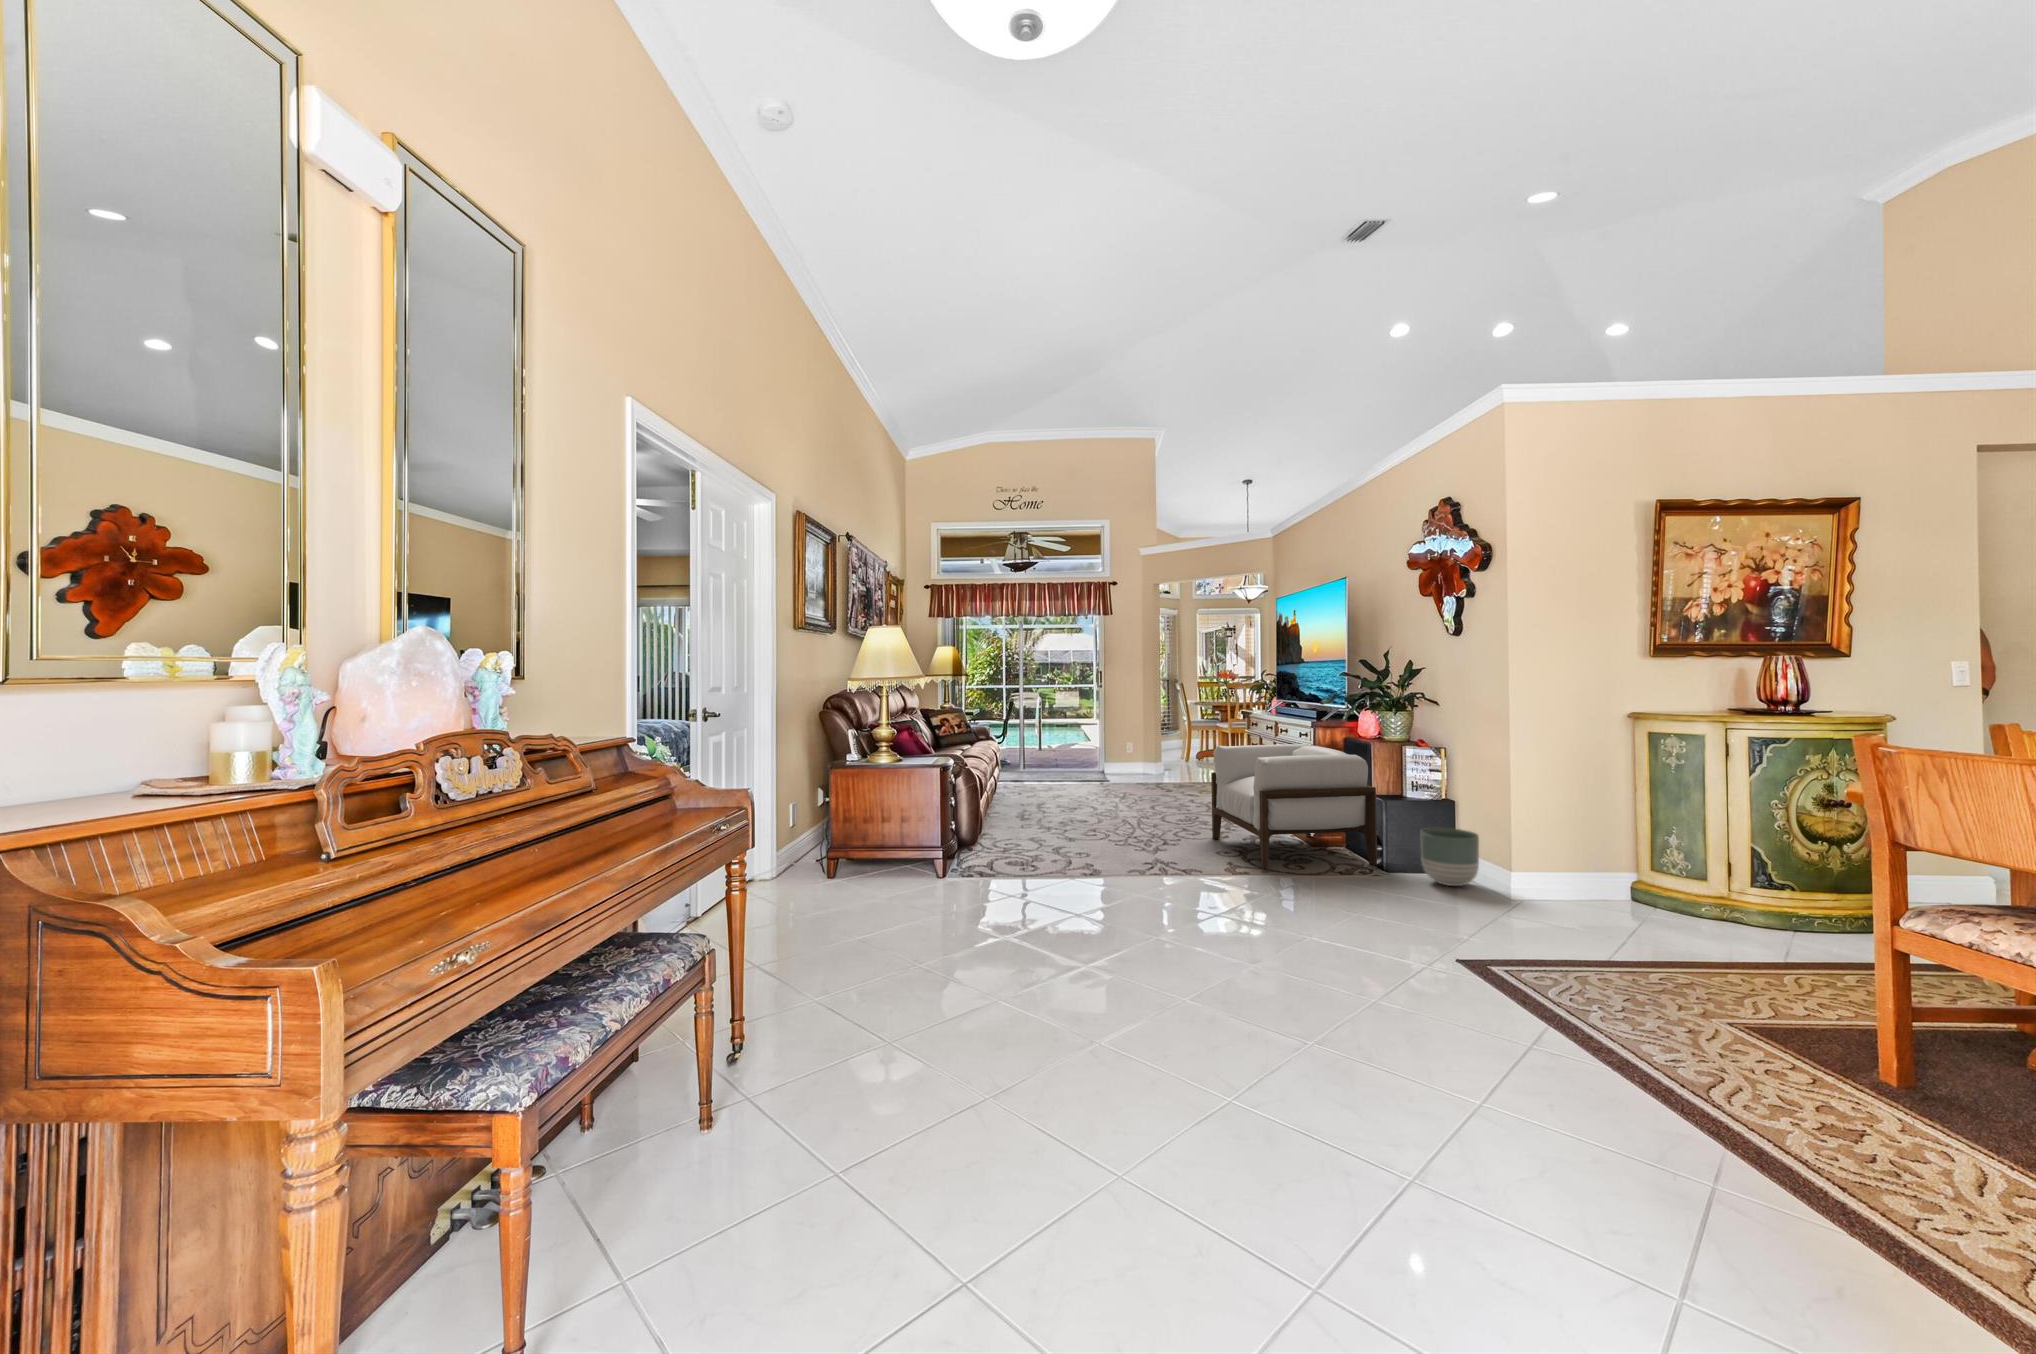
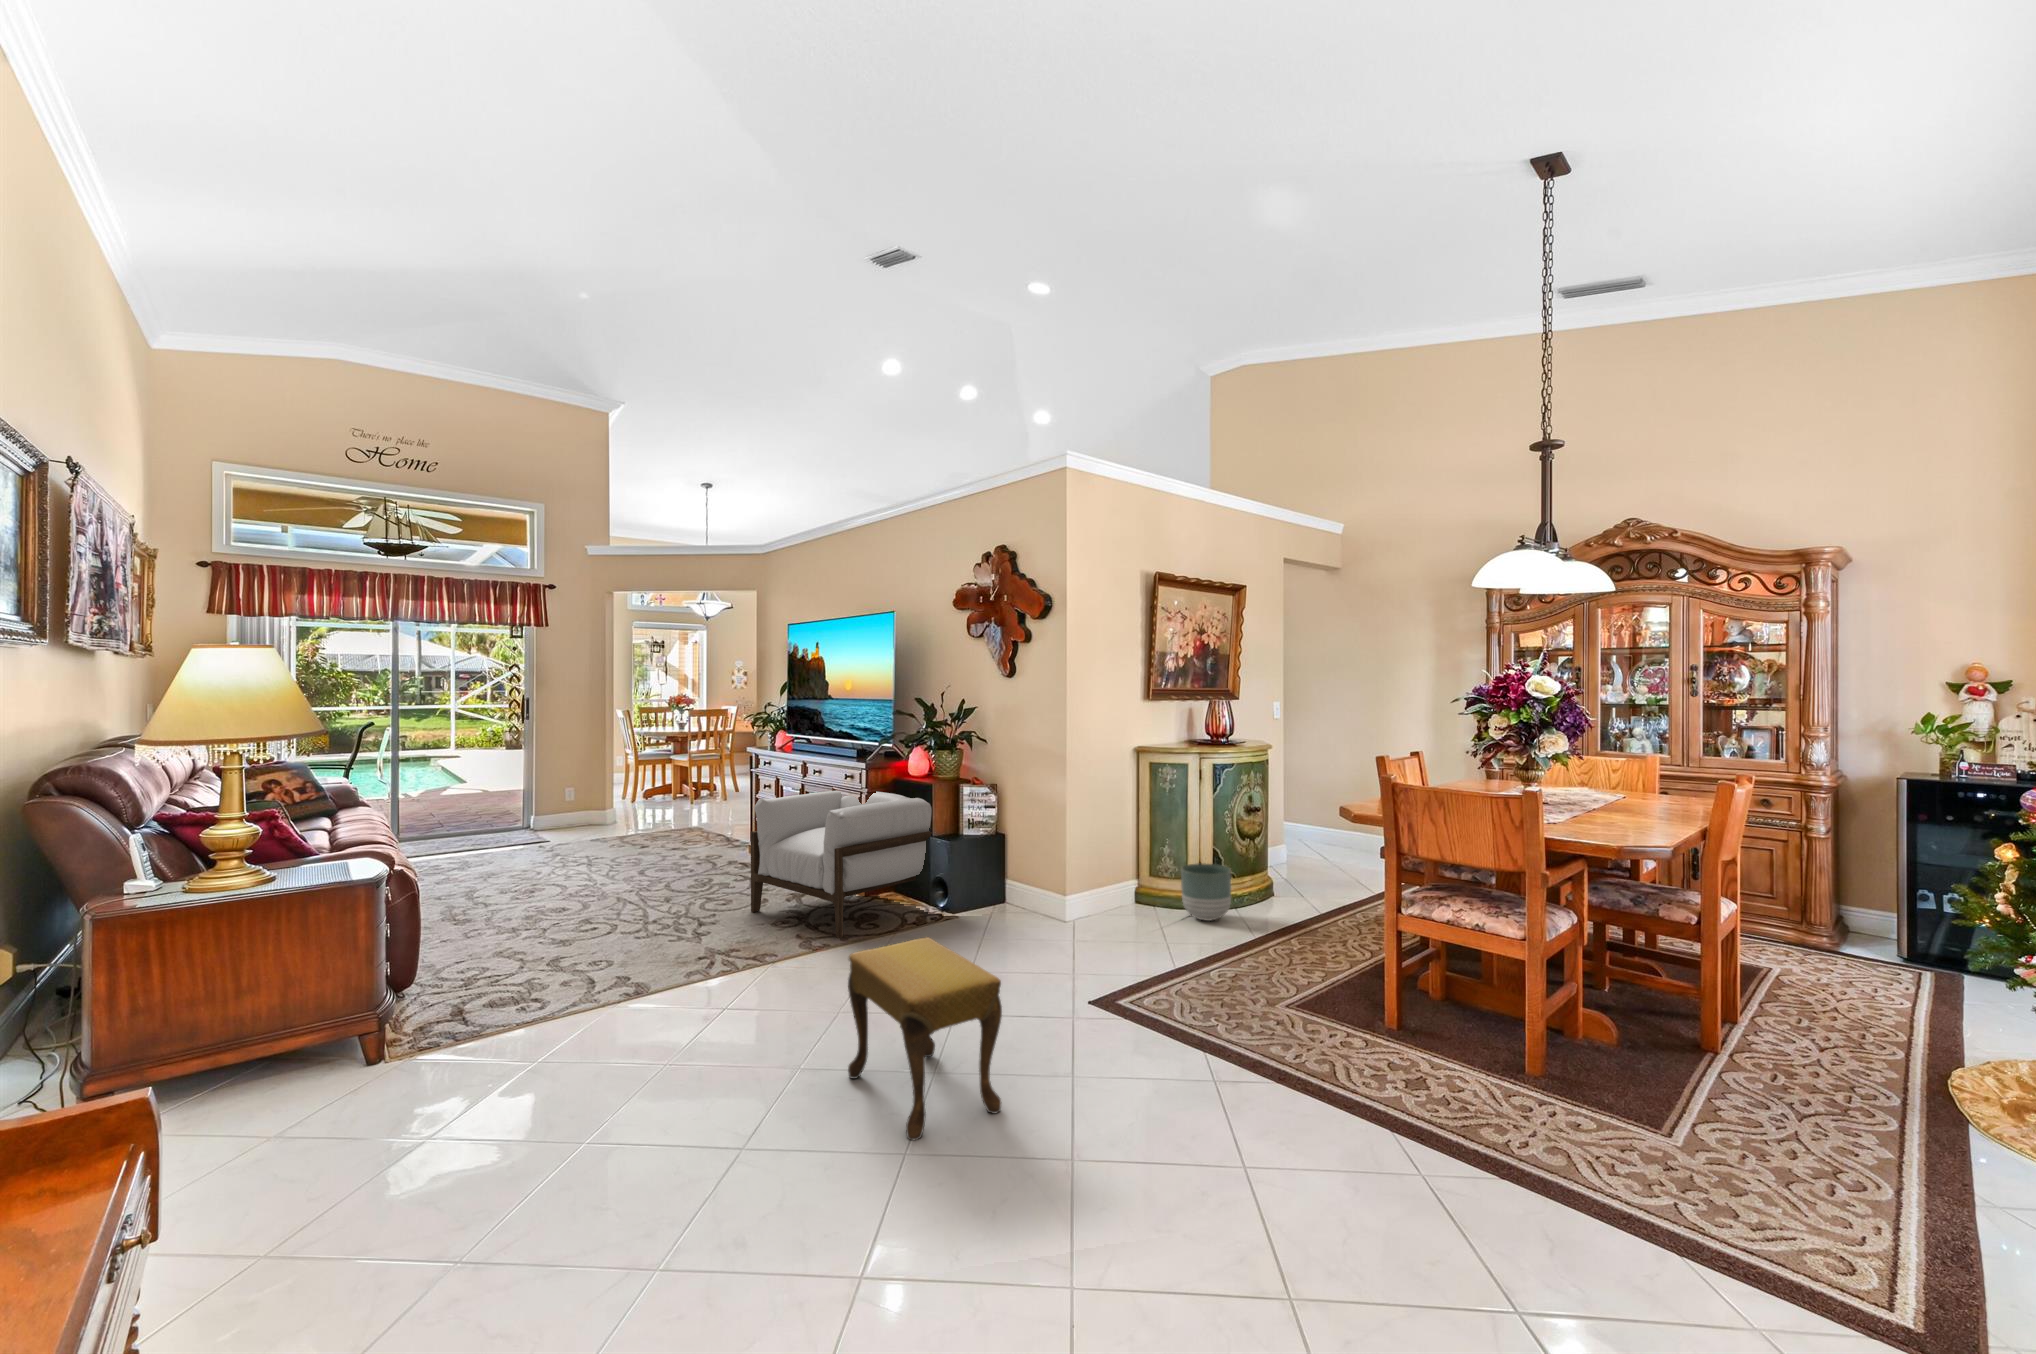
planter: present [1420,828,1479,886] -> present [1181,863,1231,921]
footstool: none [1174,860,1274,1018] -> present [848,938,1002,1140]

